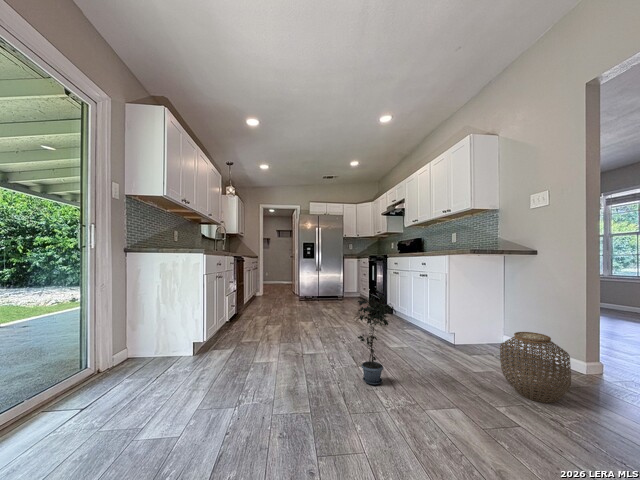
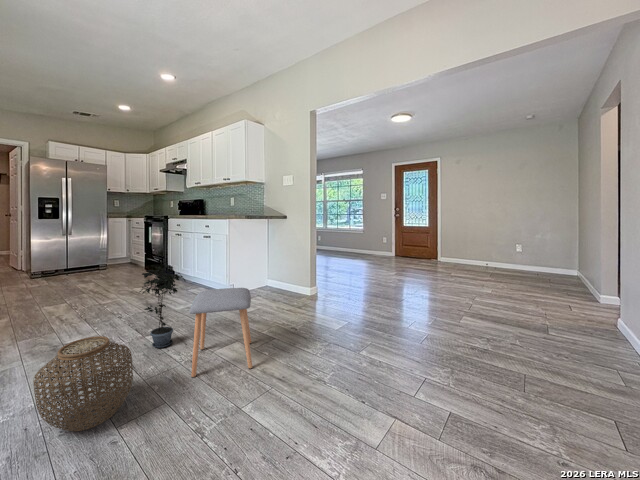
stool: none [397,327,481,454] -> present [189,288,252,378]
woven basket: present [500,332,571,403] -> present [33,336,133,431]

